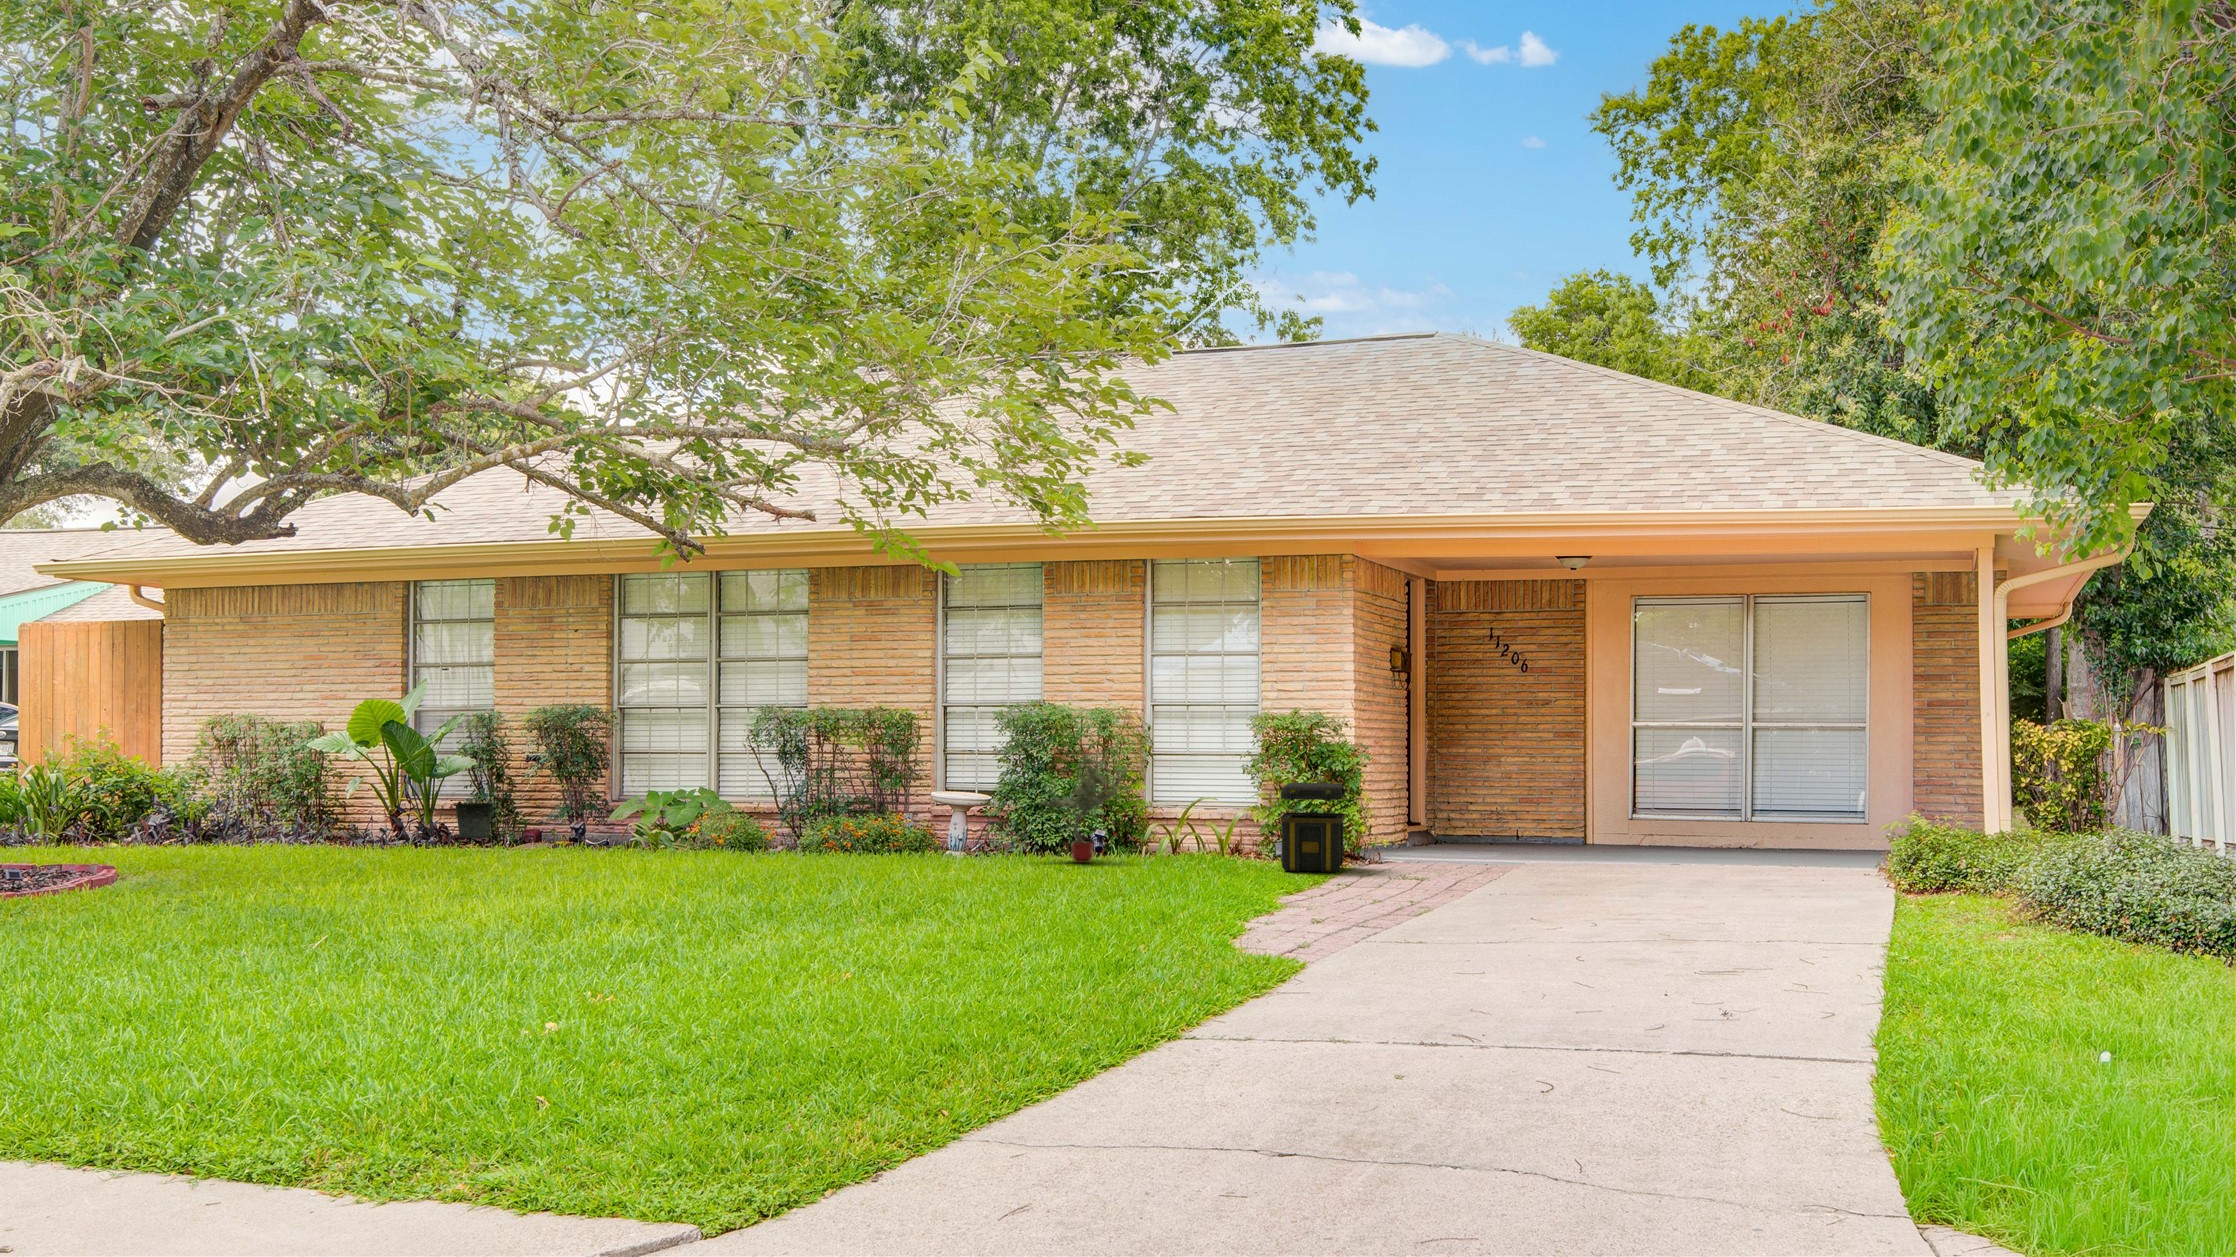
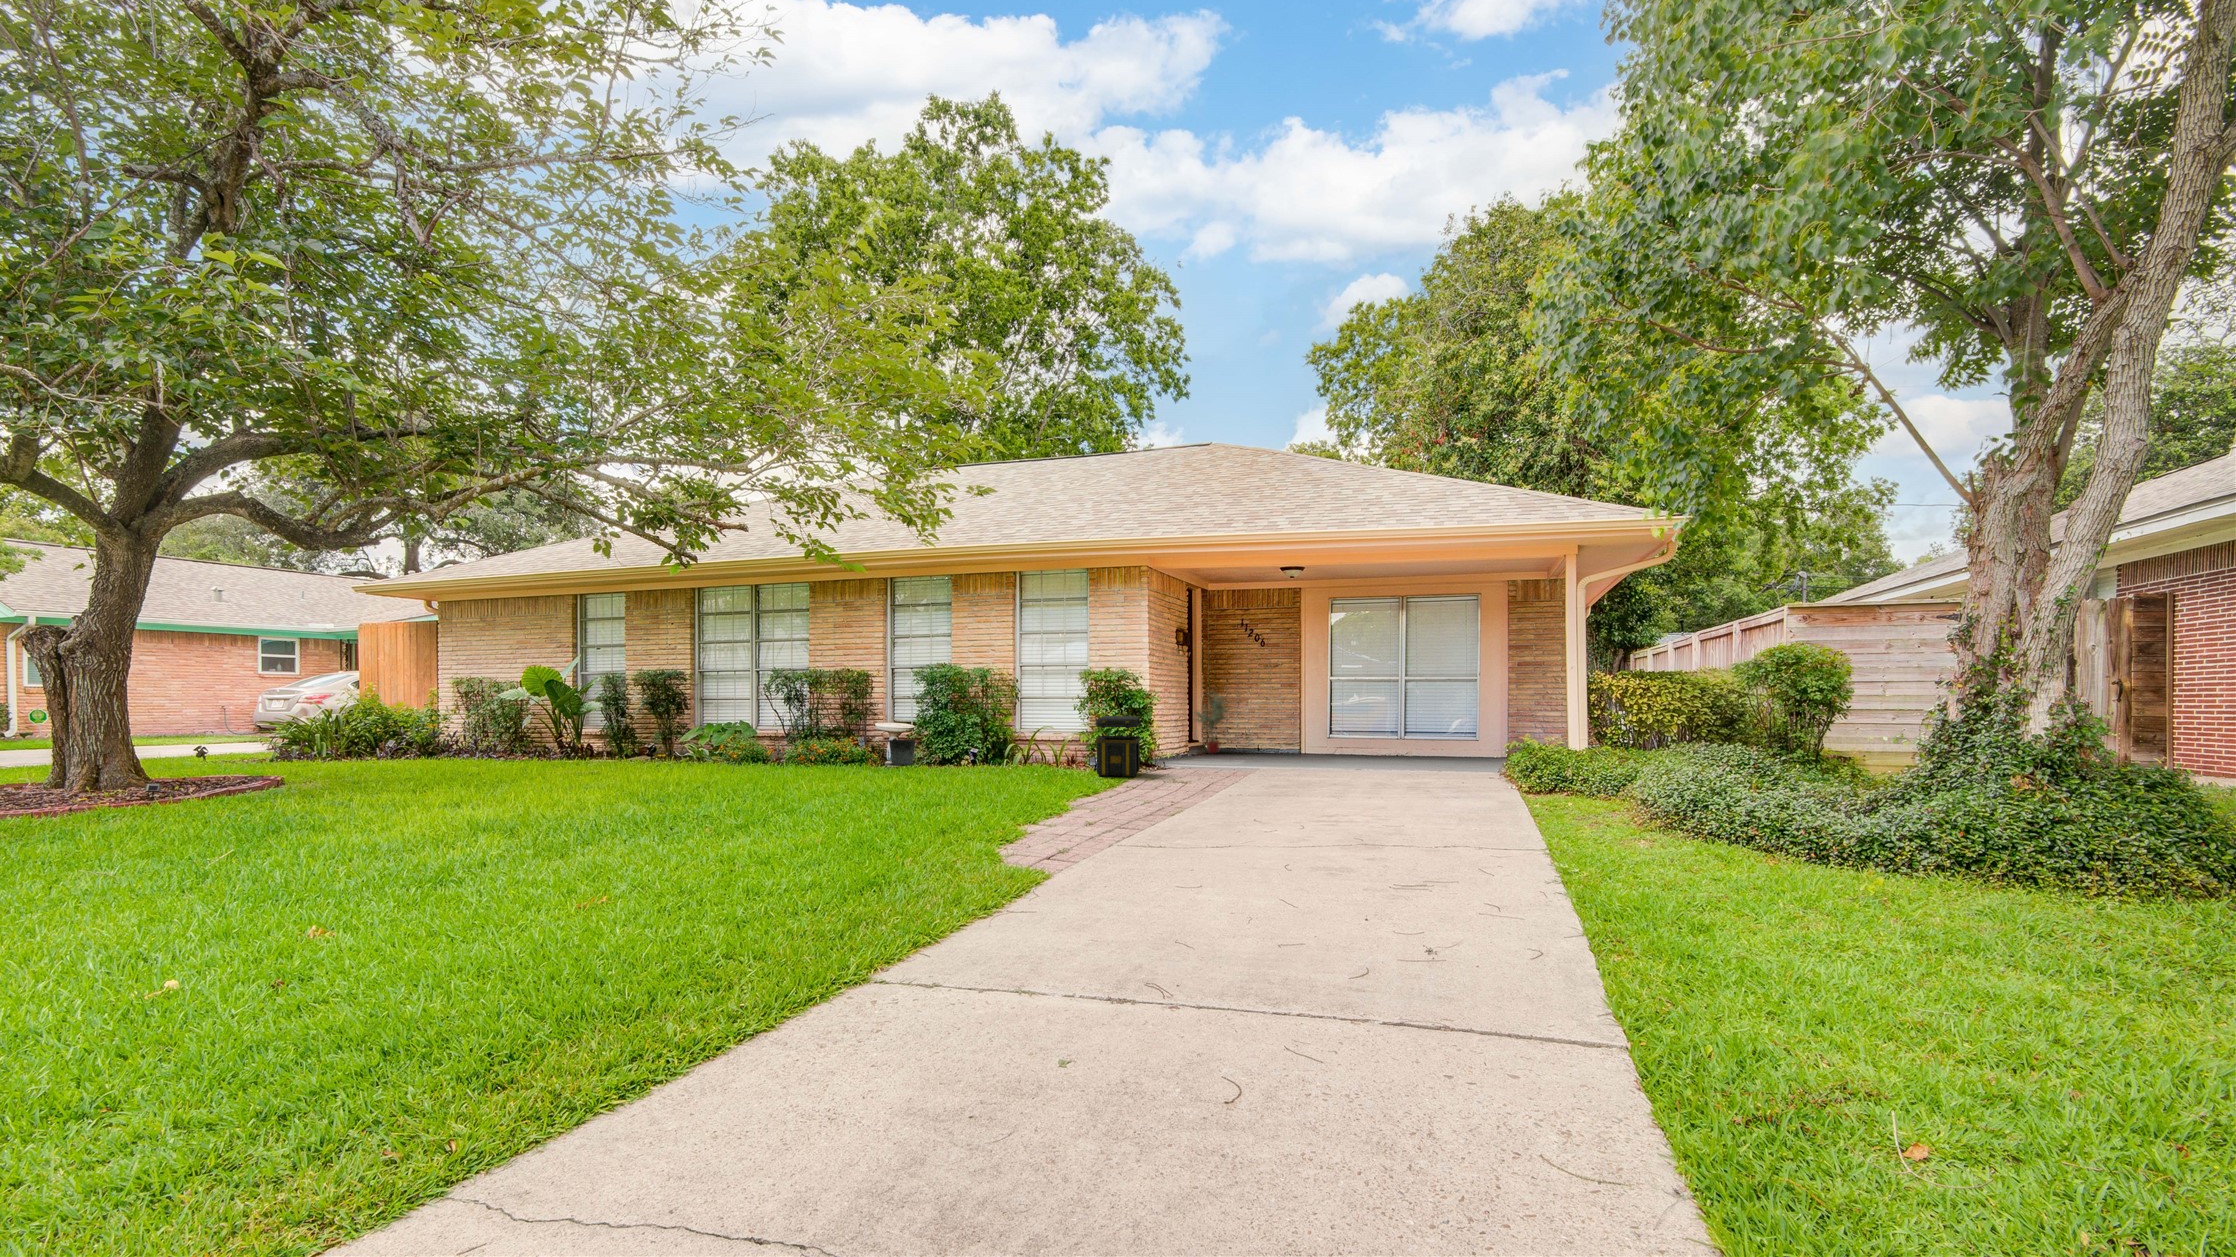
potted tree: present [1040,754,1125,863] -> present [1196,691,1226,754]
bucket: present [453,801,493,838] -> present [888,738,915,765]

